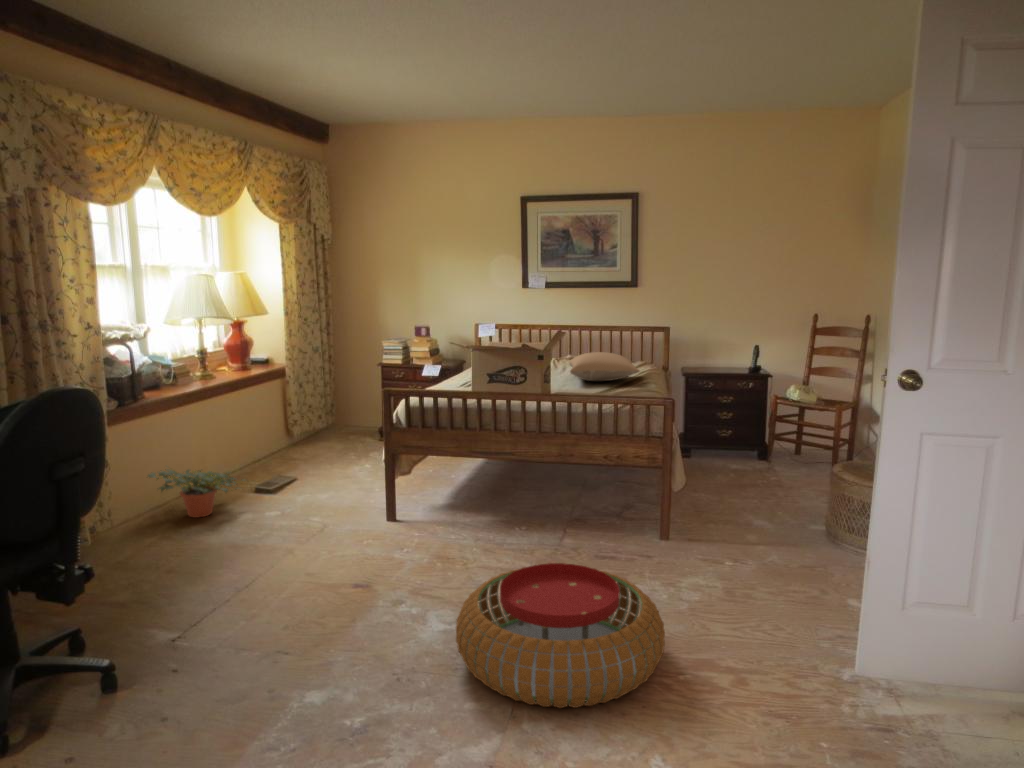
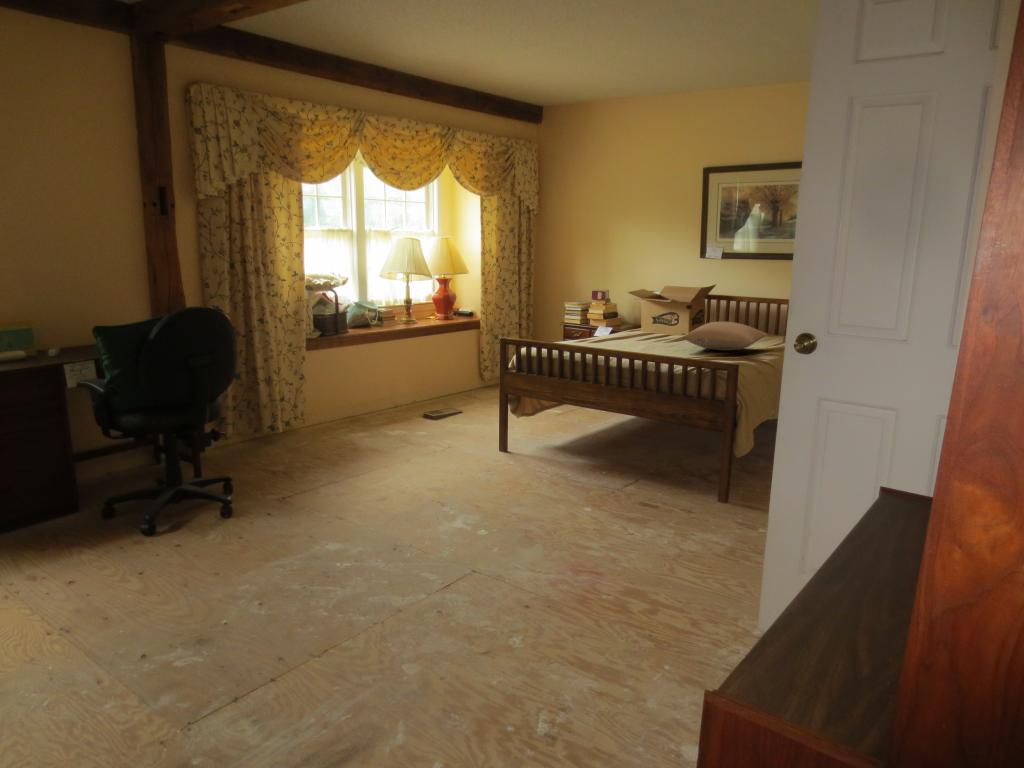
potted plant: present [148,469,244,517] -> none [334,385,408,427]
pouf: present [456,563,665,708] -> none [417,489,596,604]

